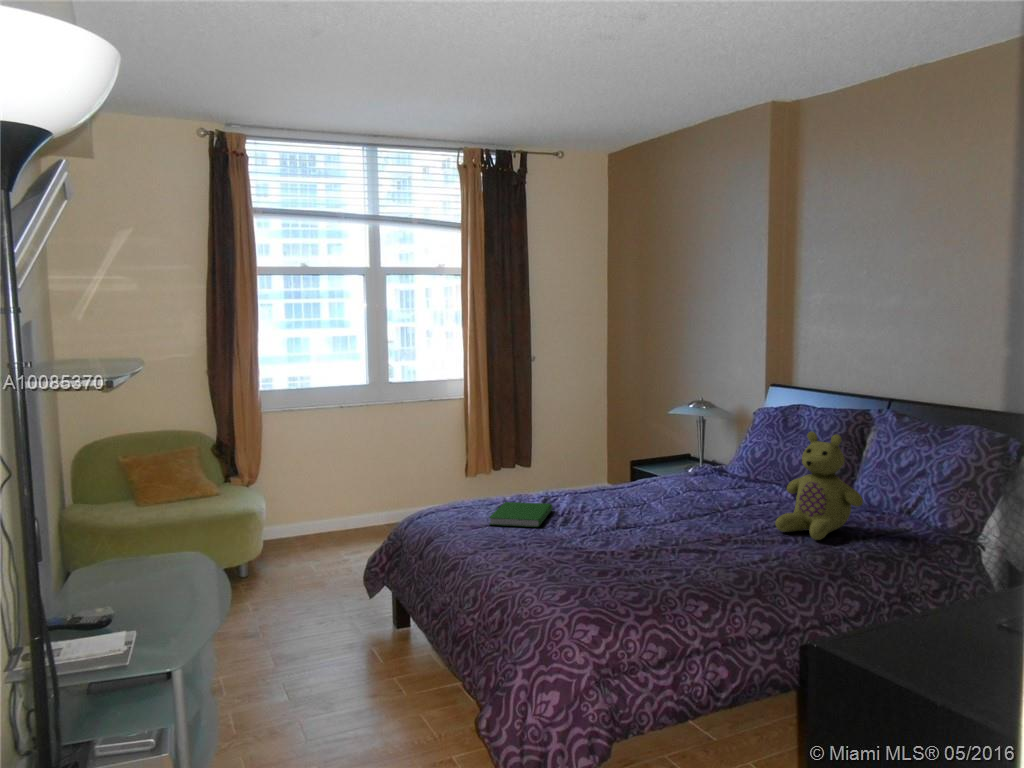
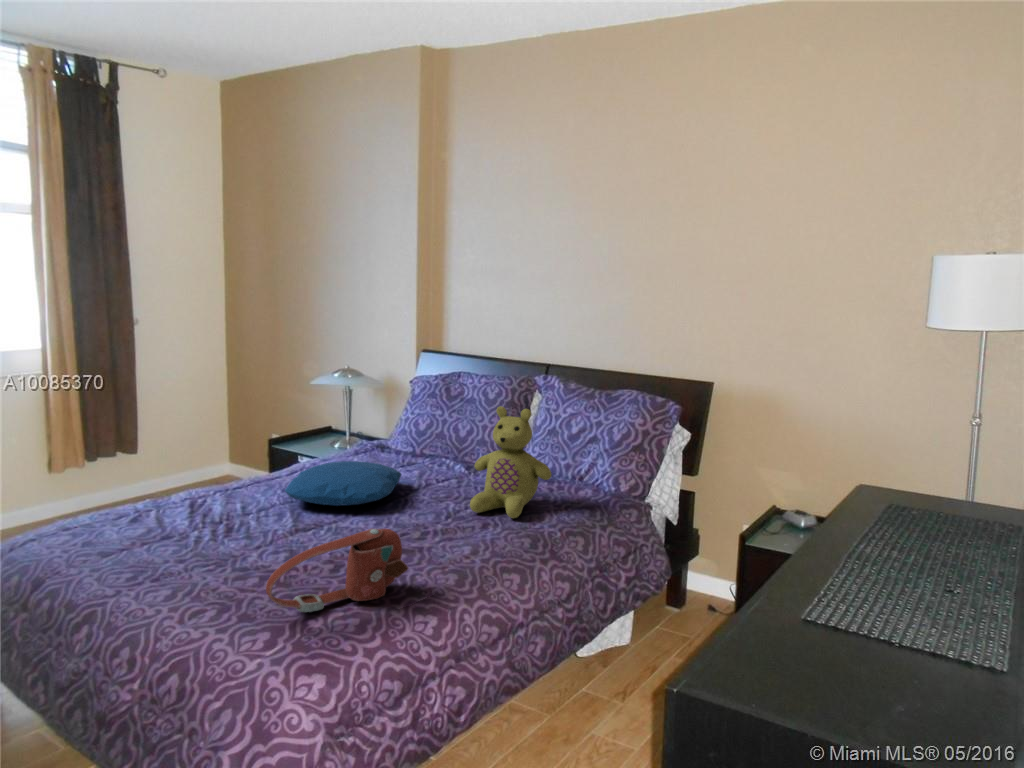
pillow: none [614,477,721,512] -> present [285,461,401,506]
hardcover book: present [489,502,553,527] -> none [123,509,206,549]
handbag: none [566,522,685,582] -> present [266,529,408,612]

